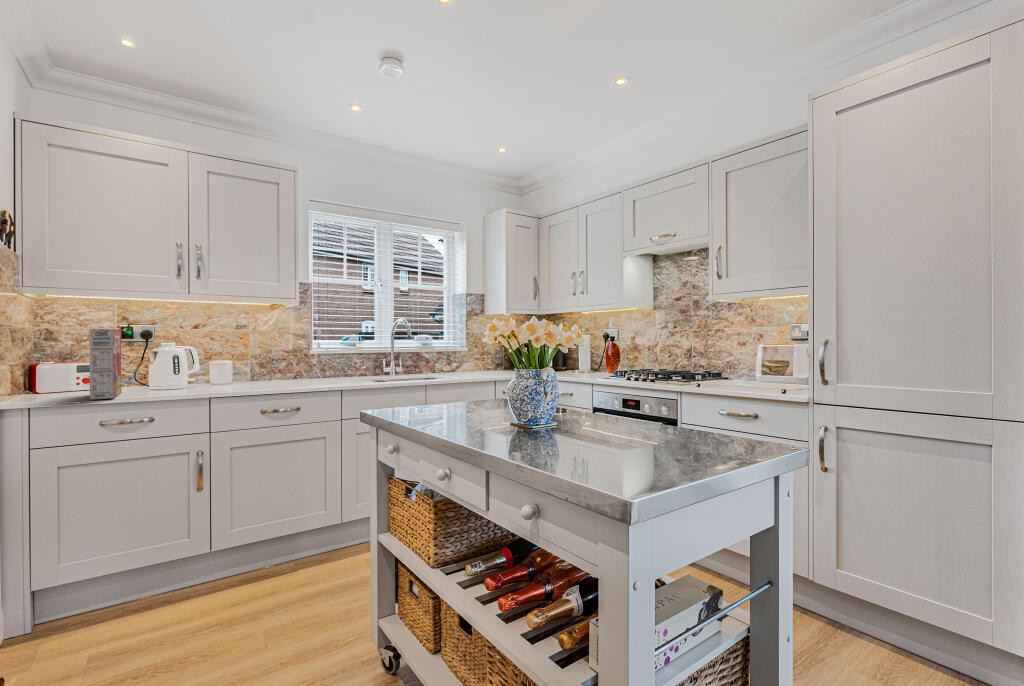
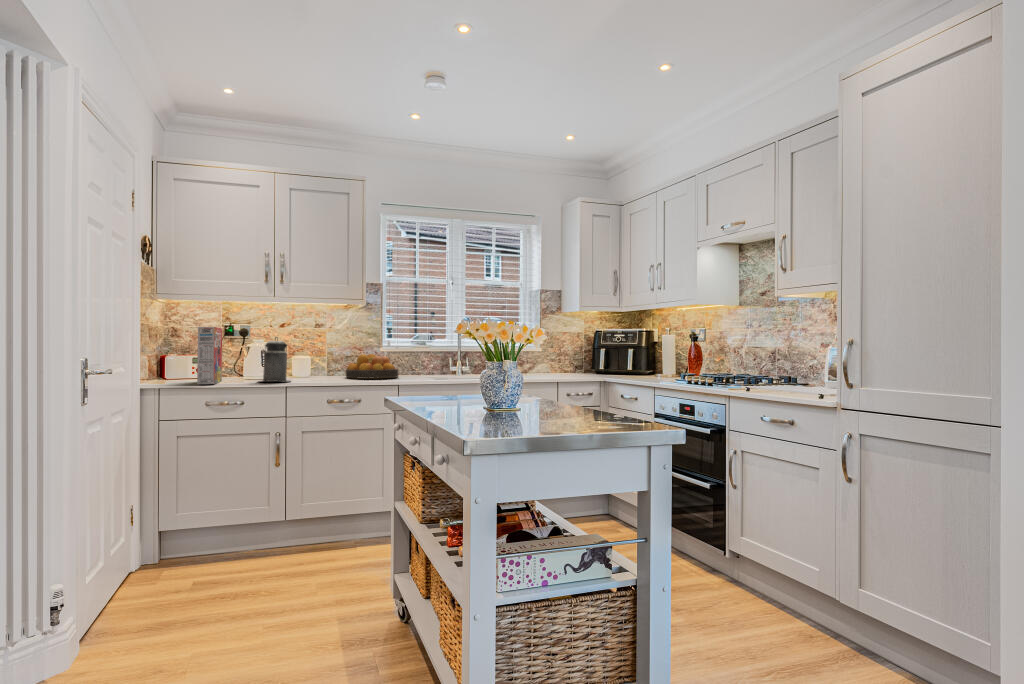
canister: none [170,340,214,392] -> present [261,337,290,382]
fruit bowl: none [274,357,334,384] -> present [346,354,398,379]

